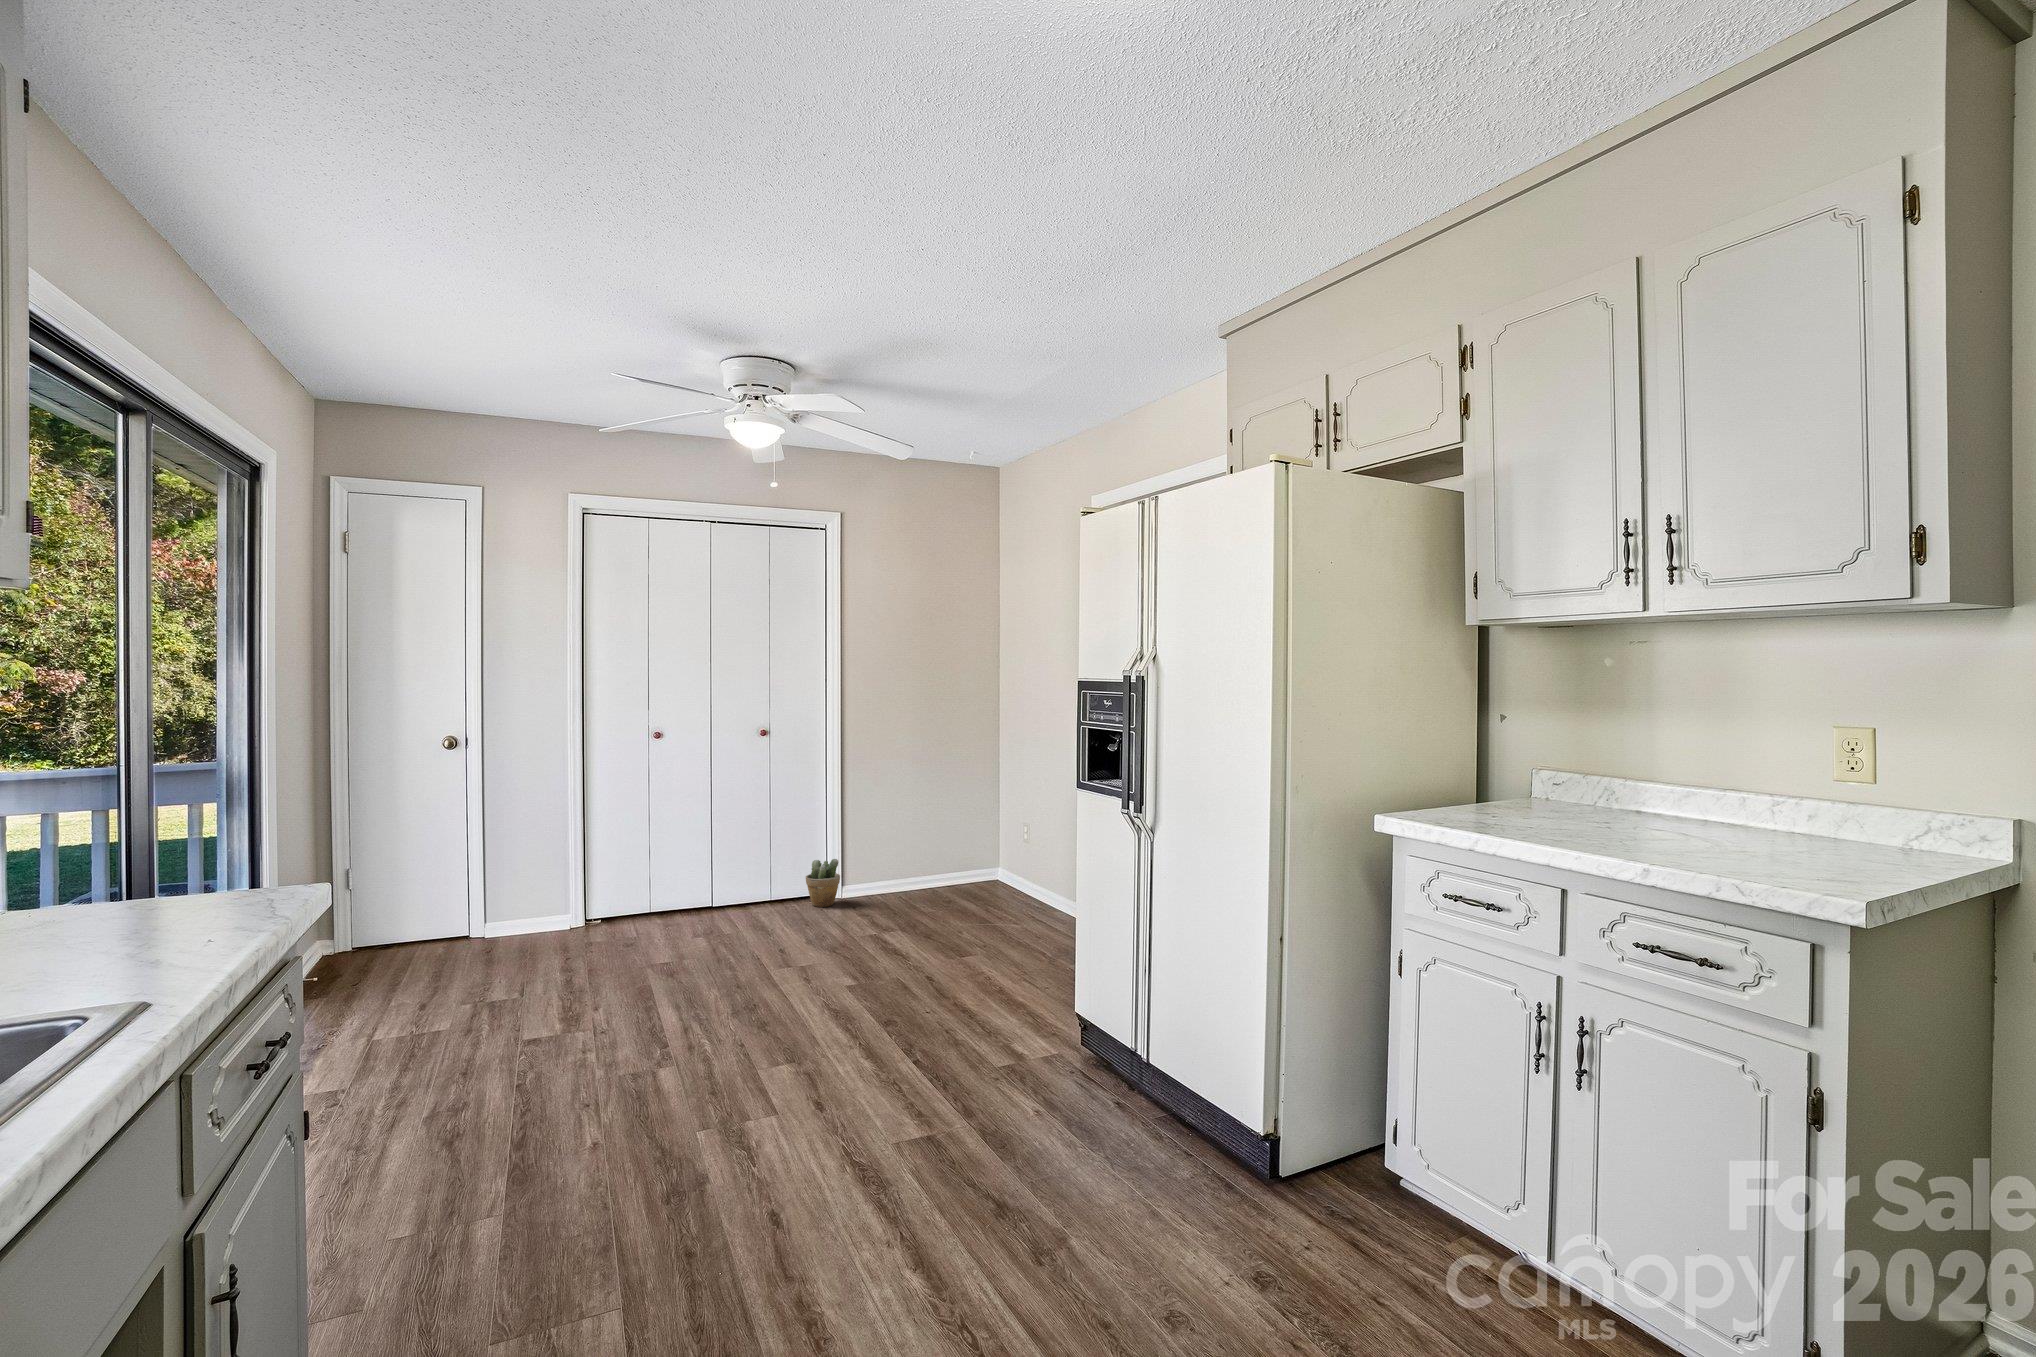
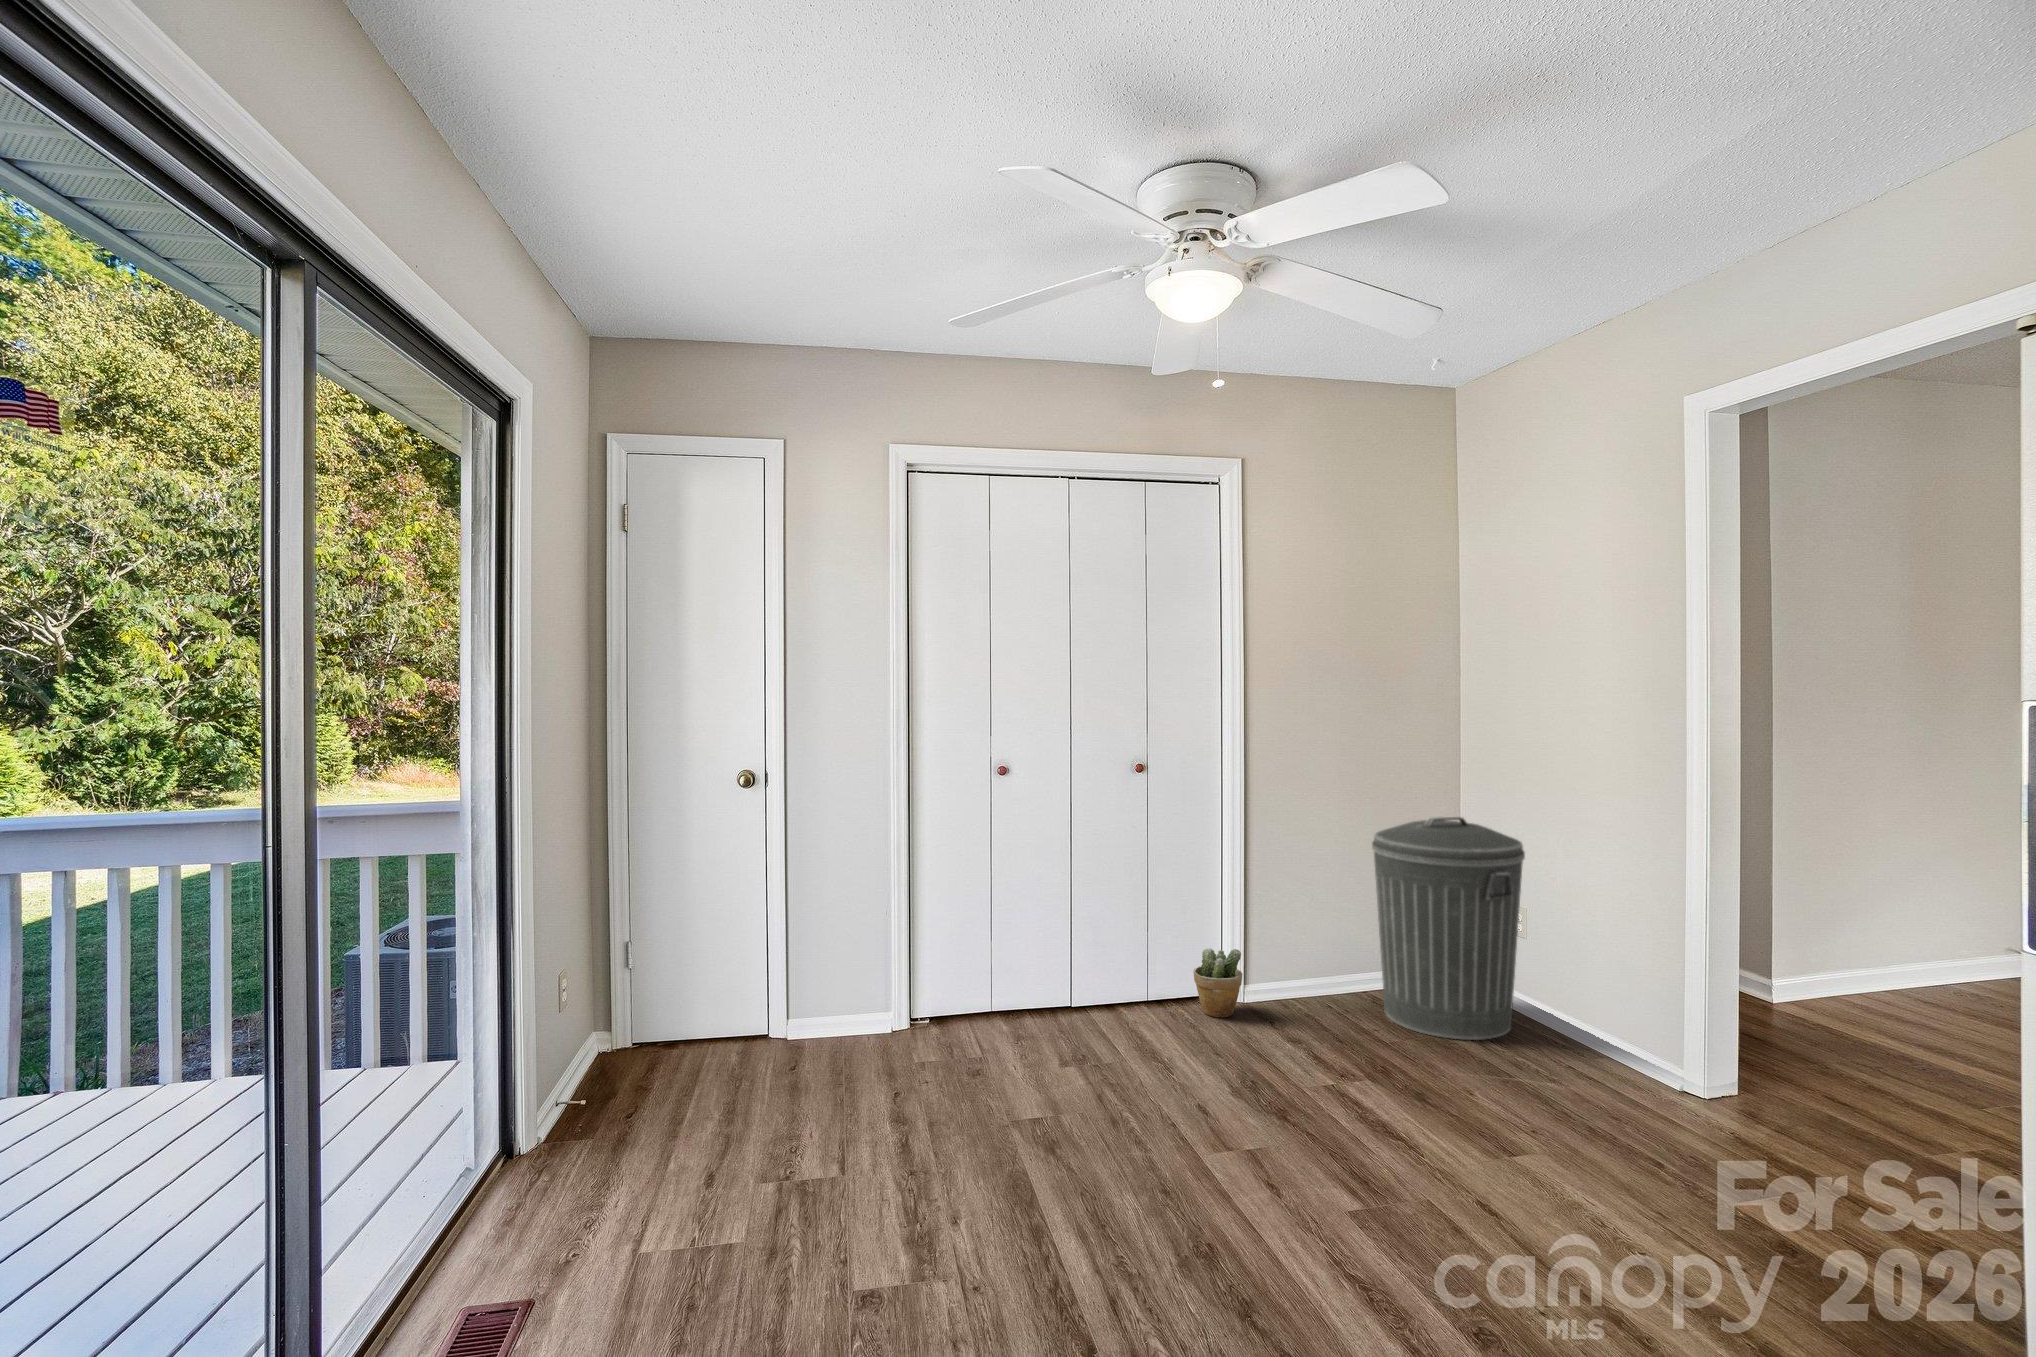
trash can: none [931,763,1025,907] -> present [1372,817,1525,1040]

